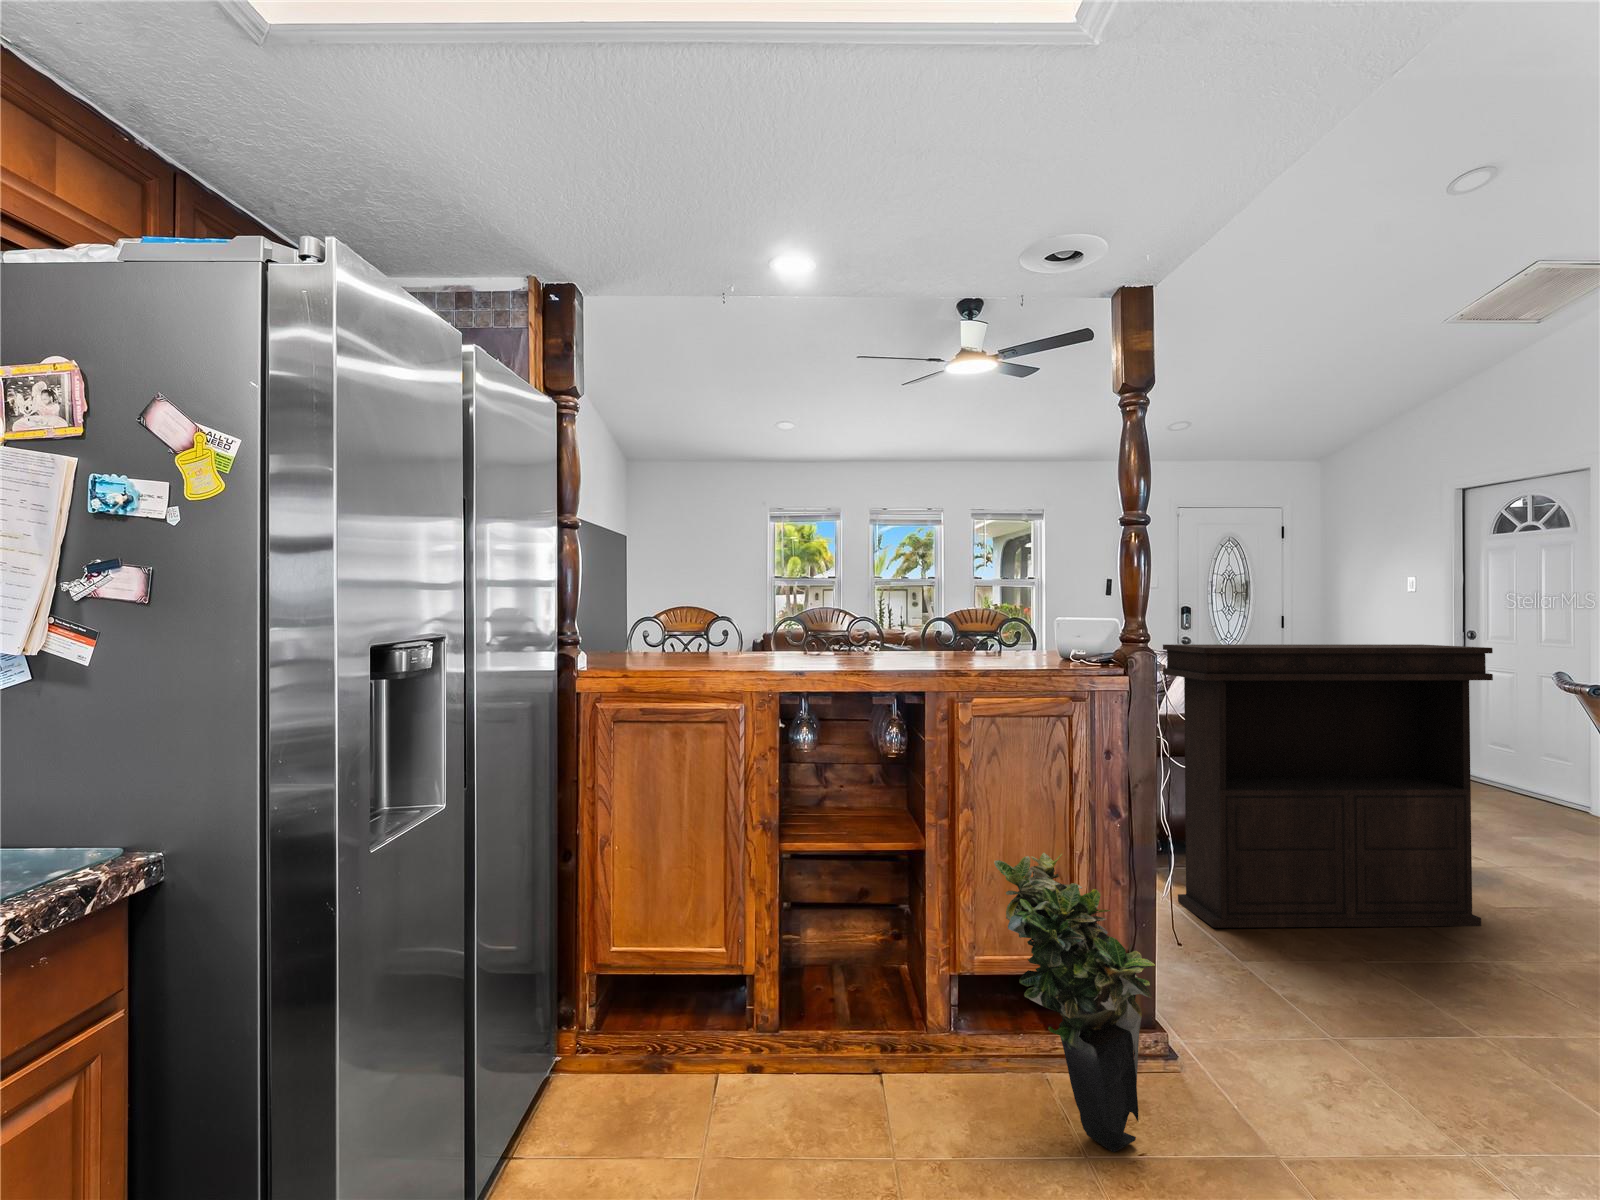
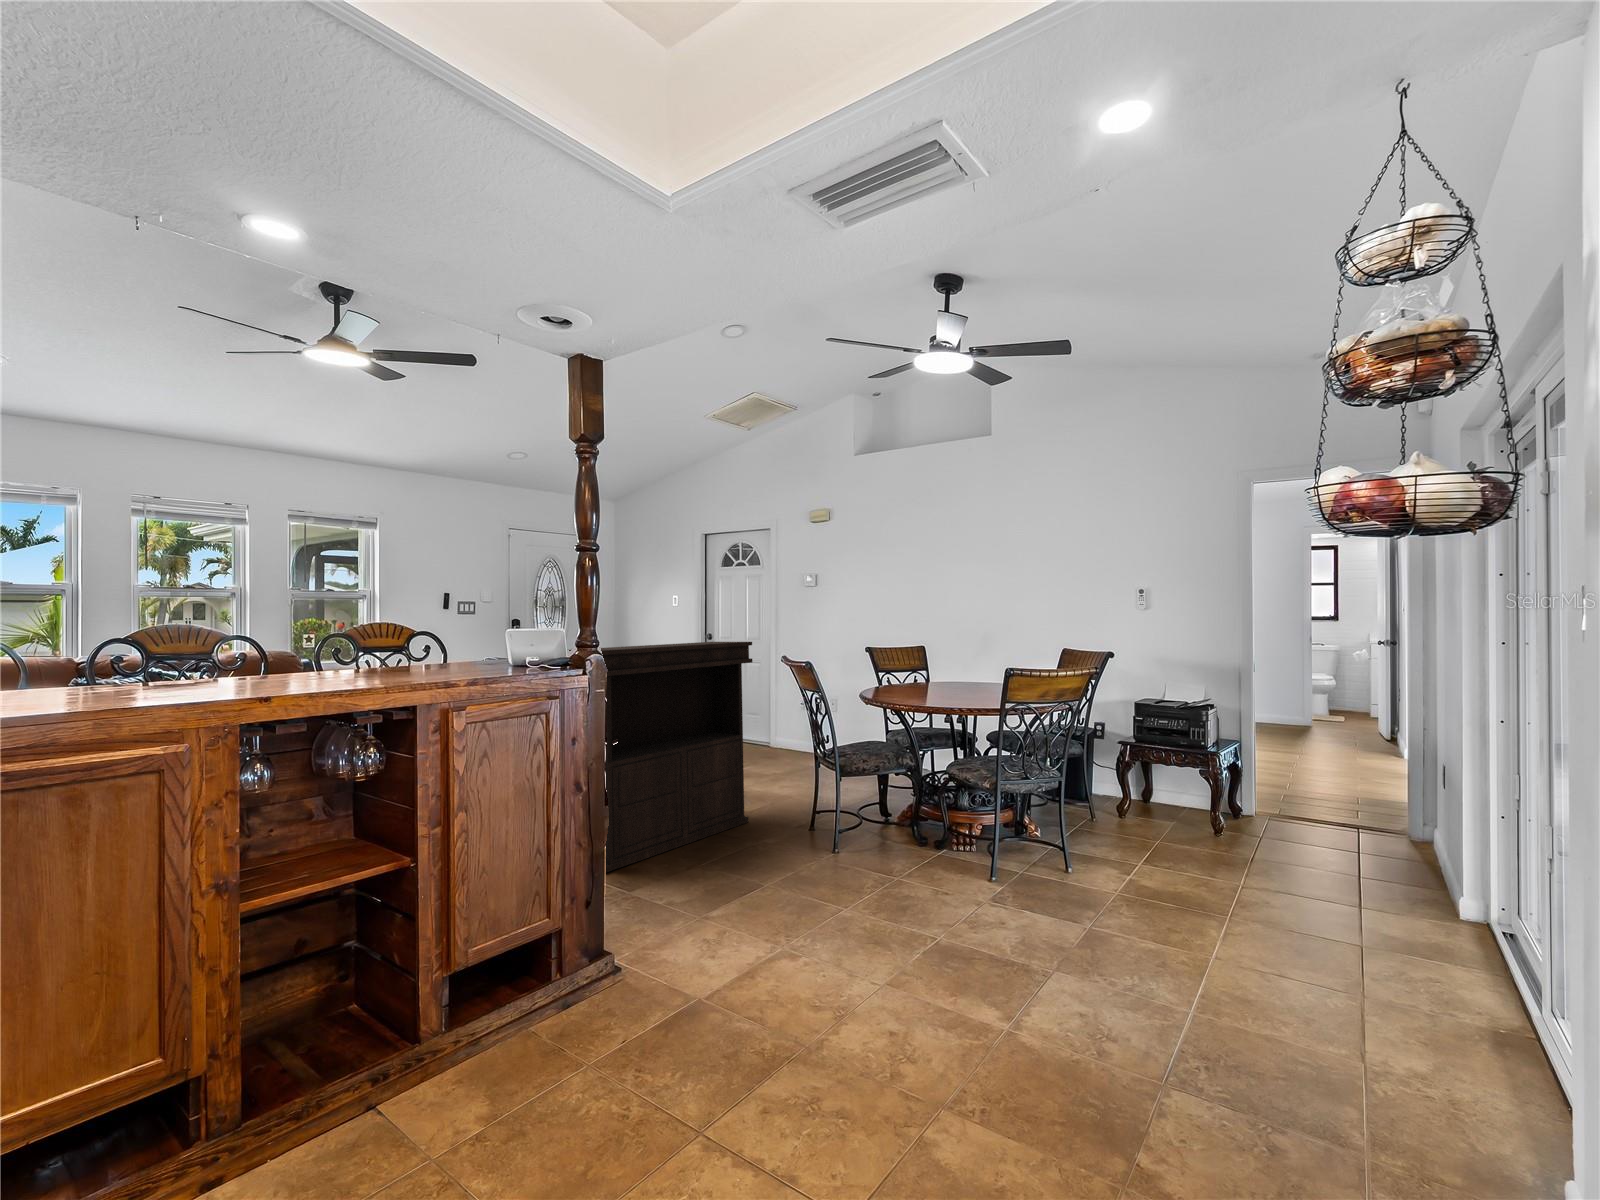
potted plant: present [994,853,1155,1152] -> none [493,830,631,1055]

